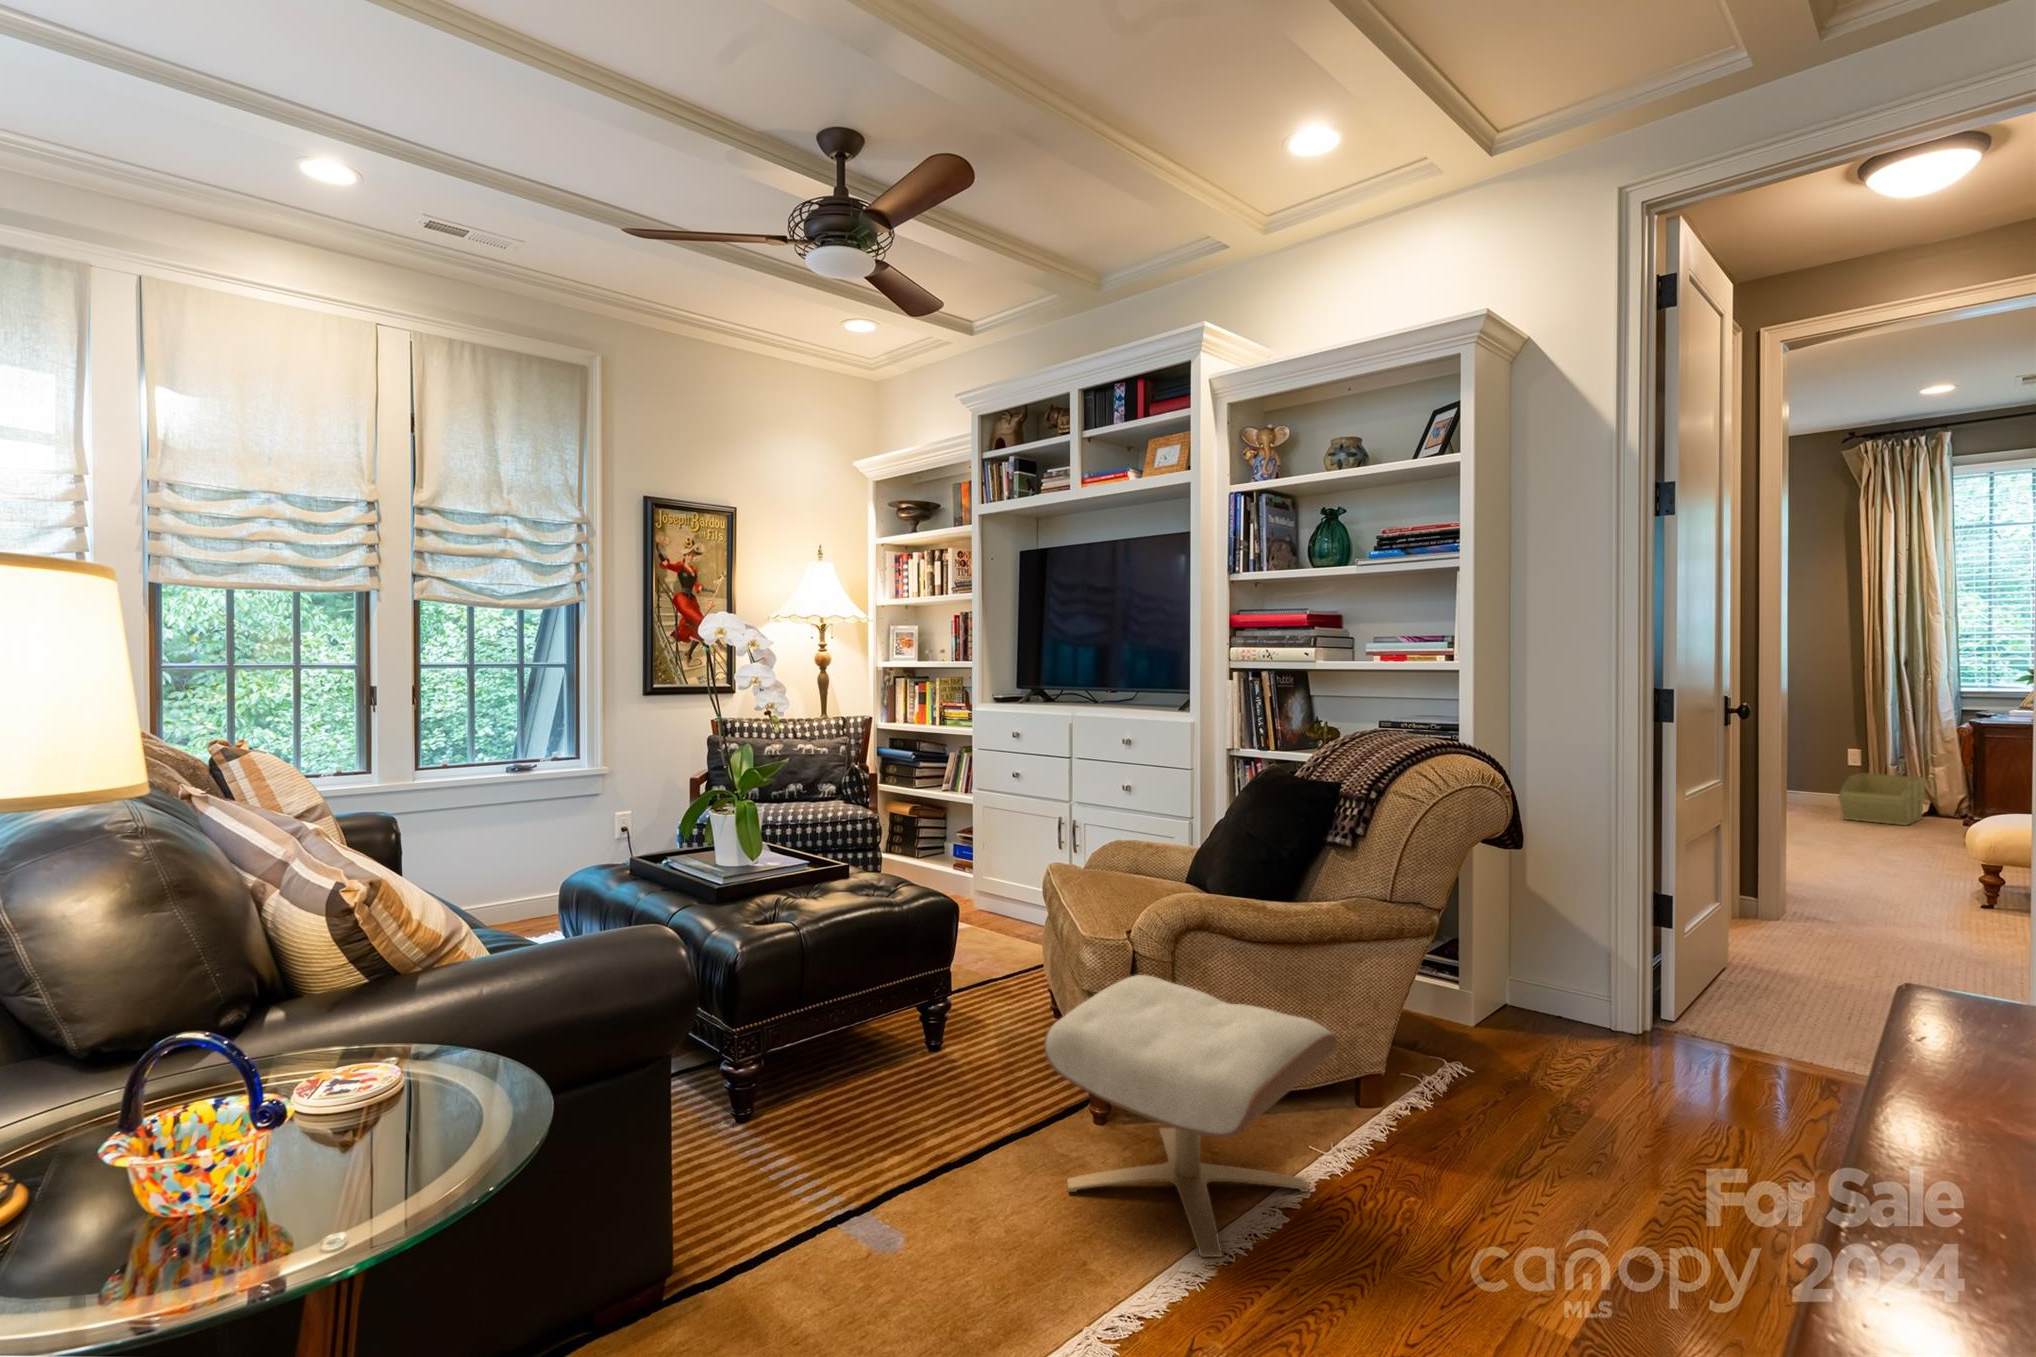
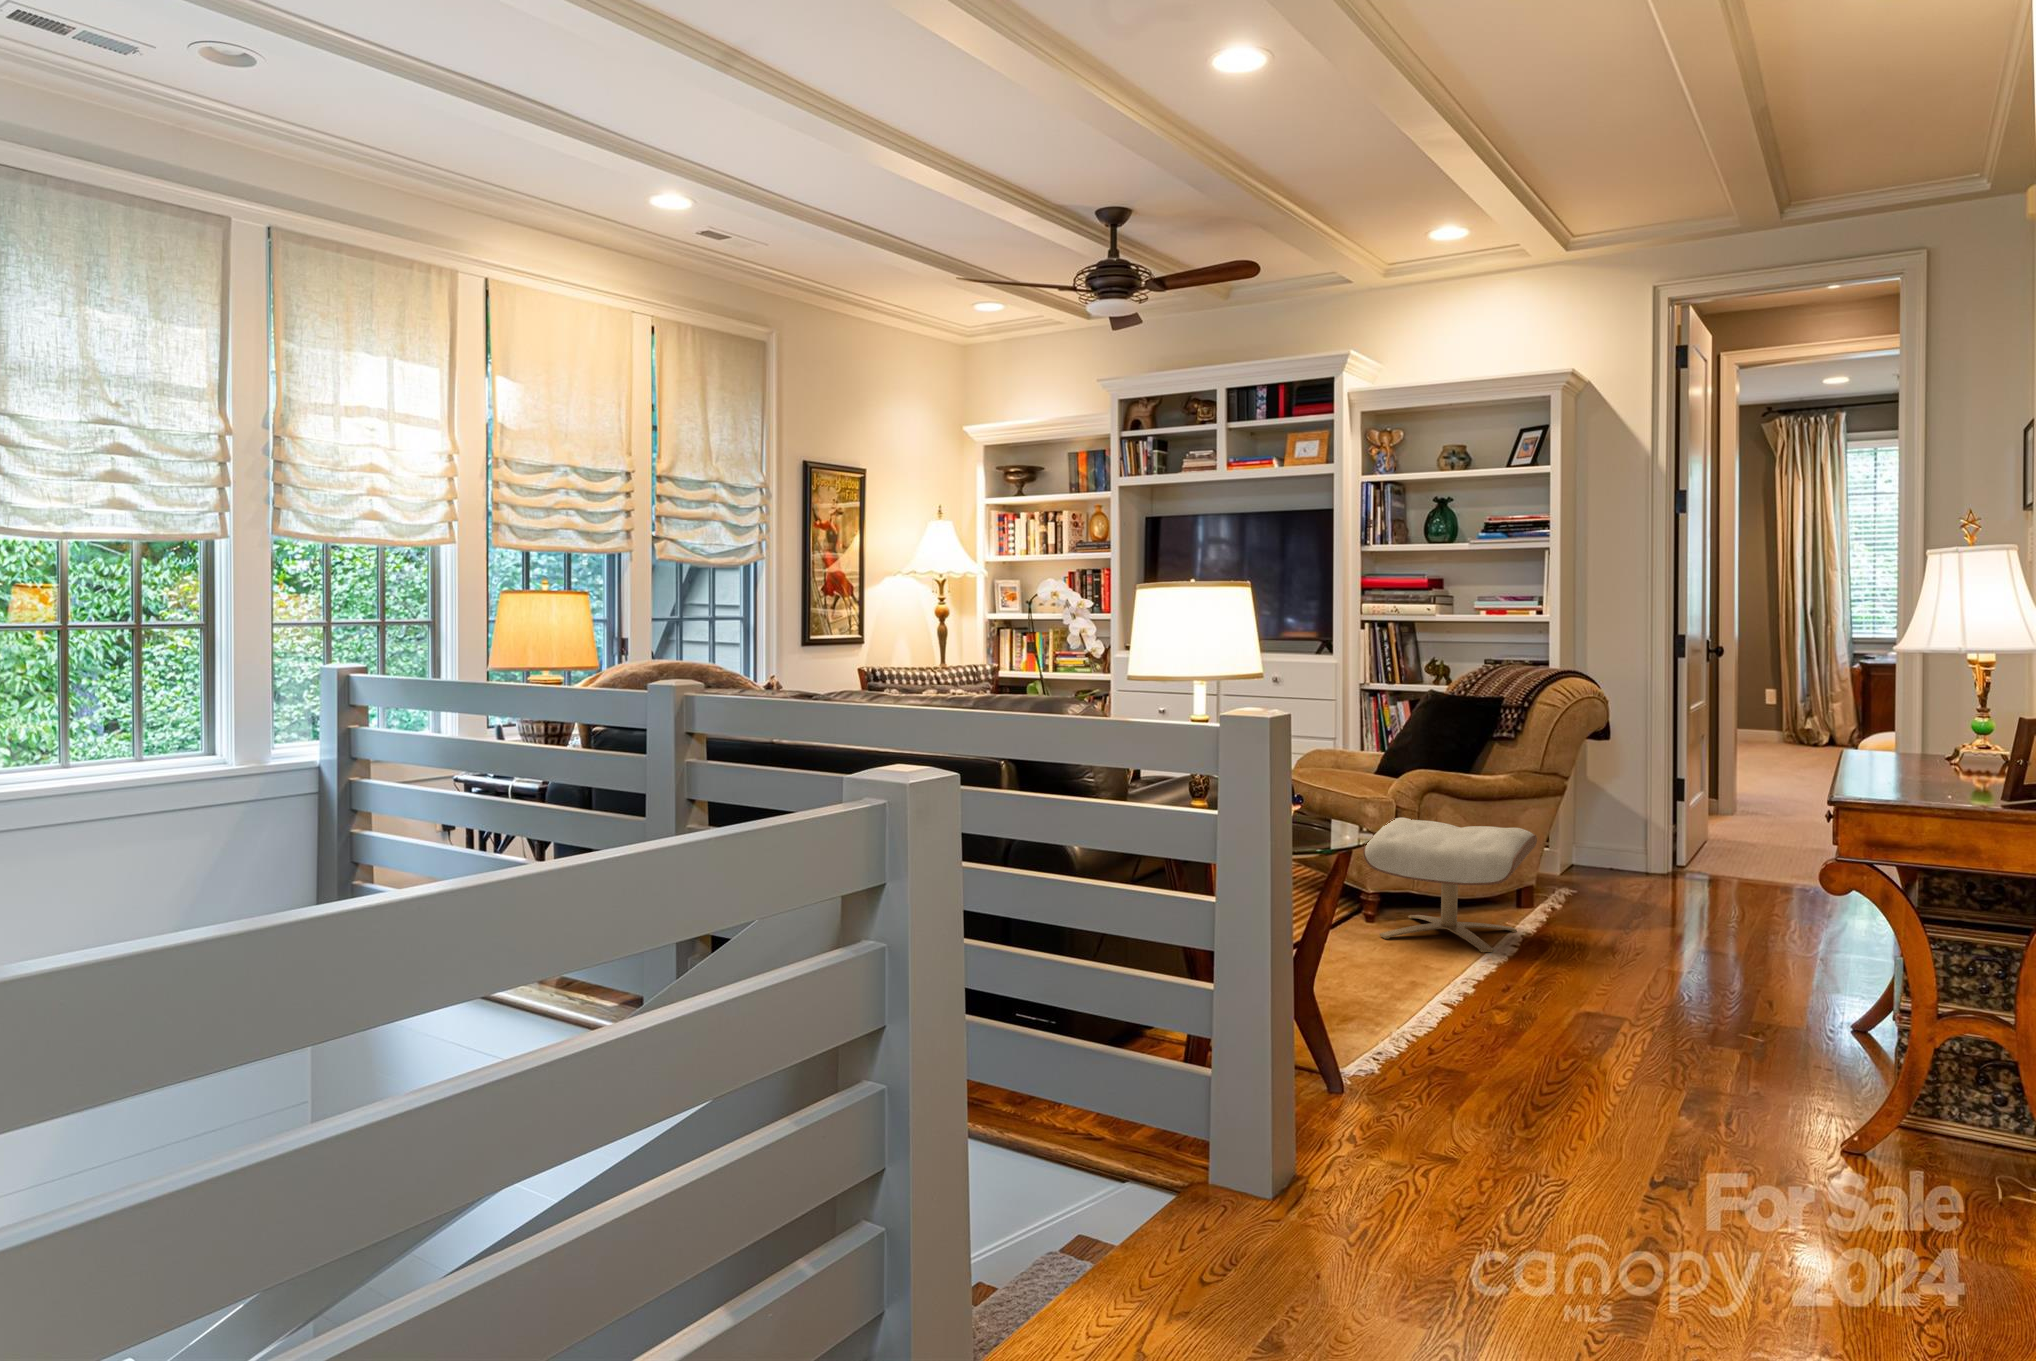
storage bin: present [1838,773,1926,826] -> none [1758,710,1824,753]

